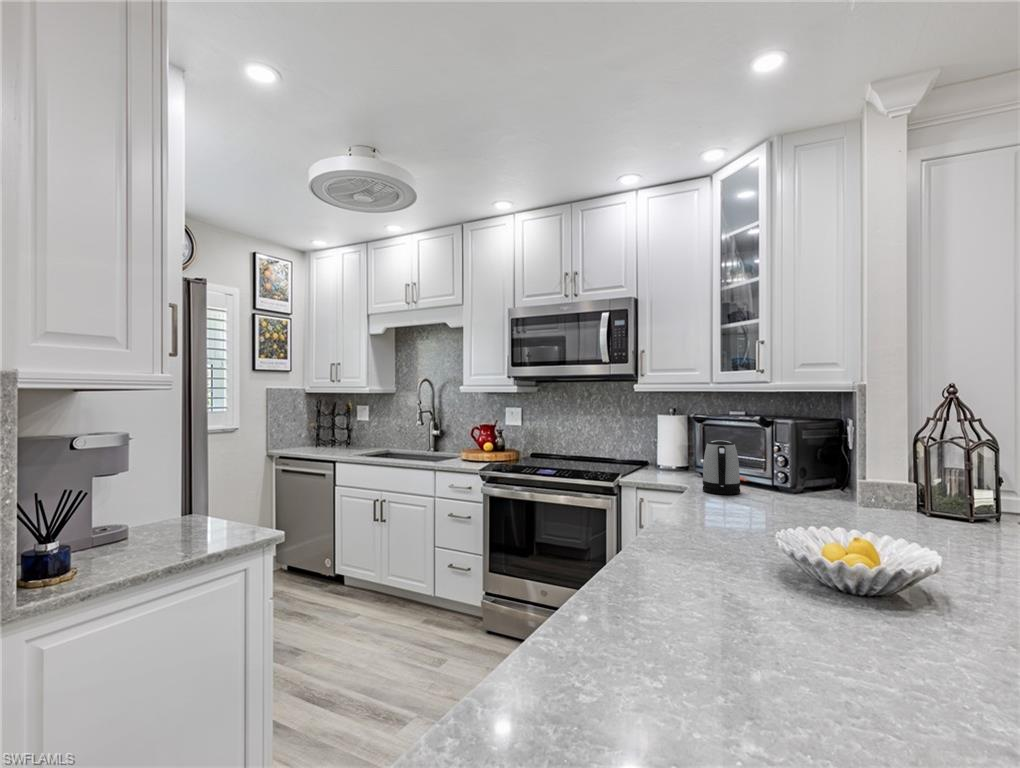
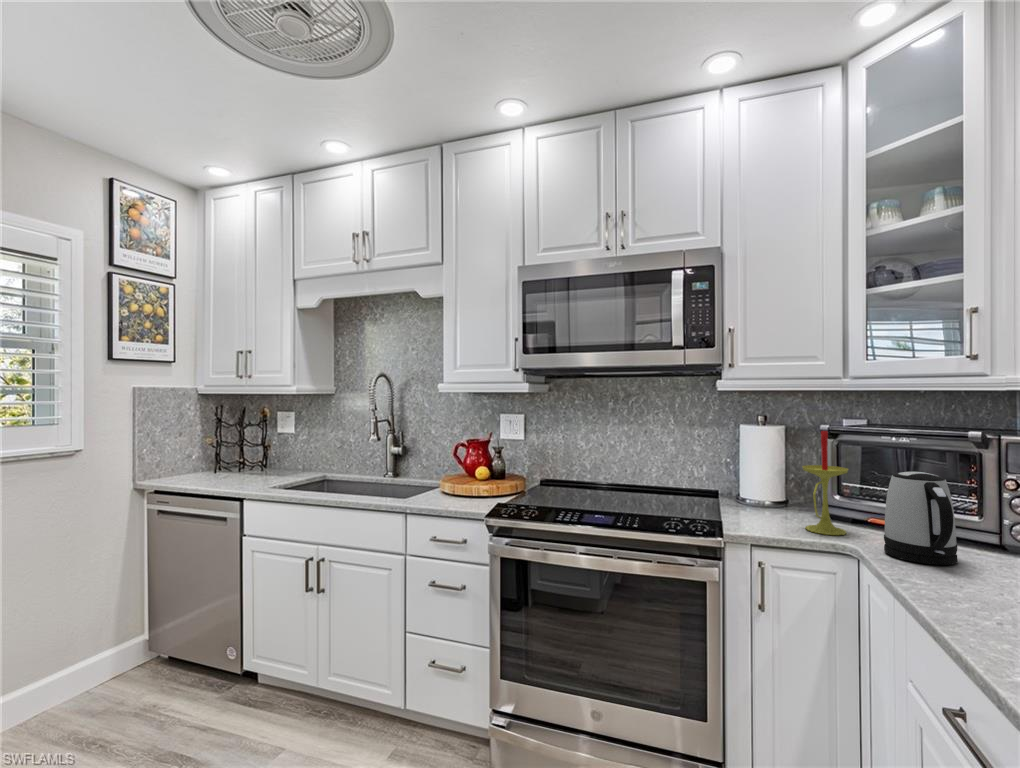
candle: none [674,415,701,483] -> present [802,431,848,535]

